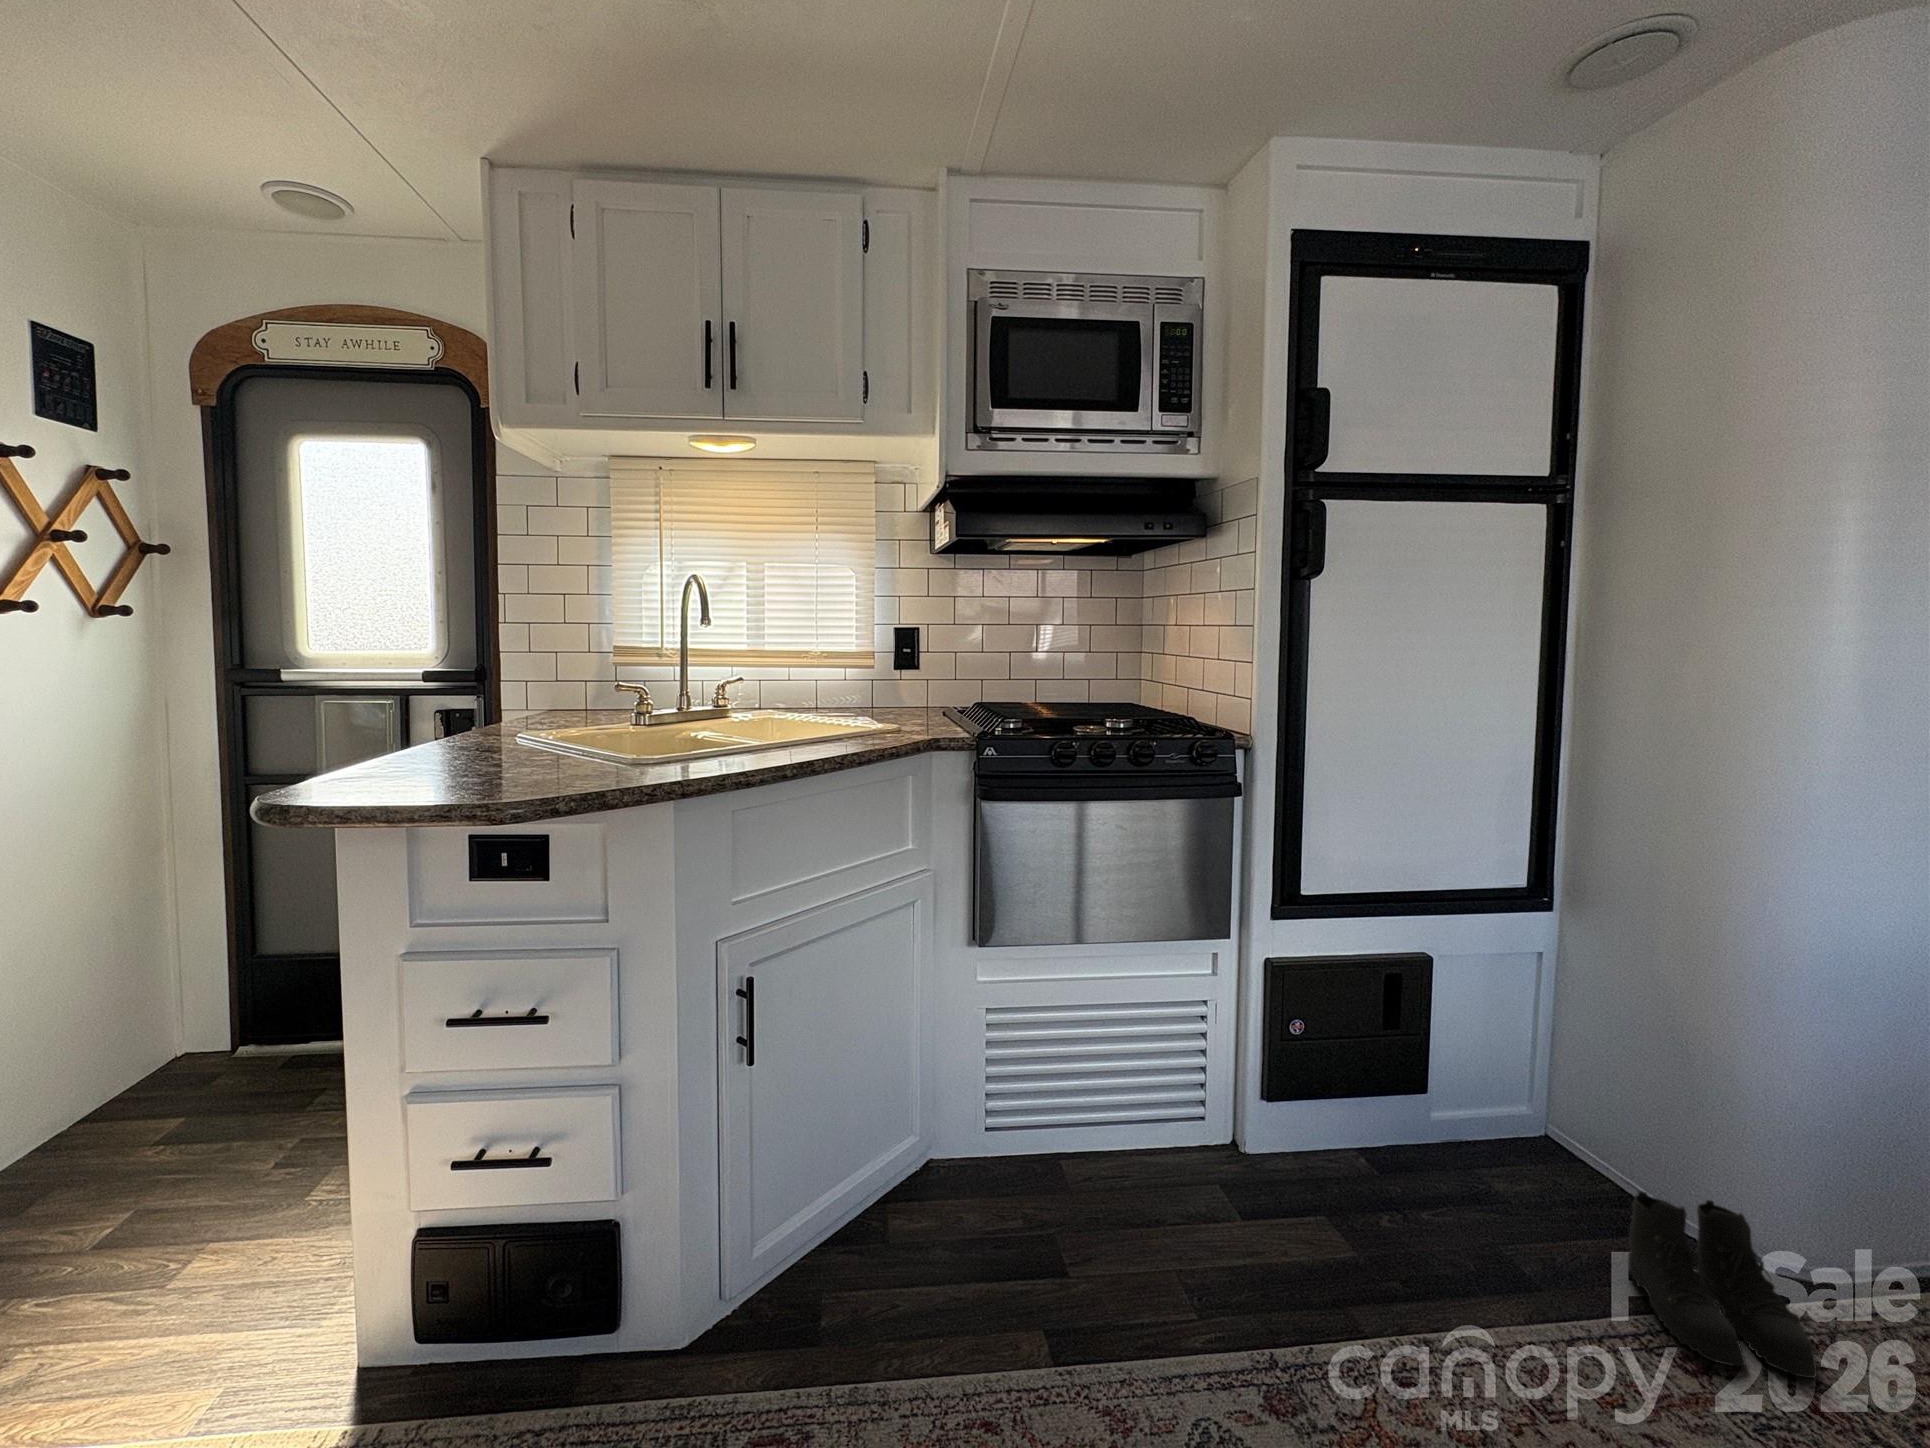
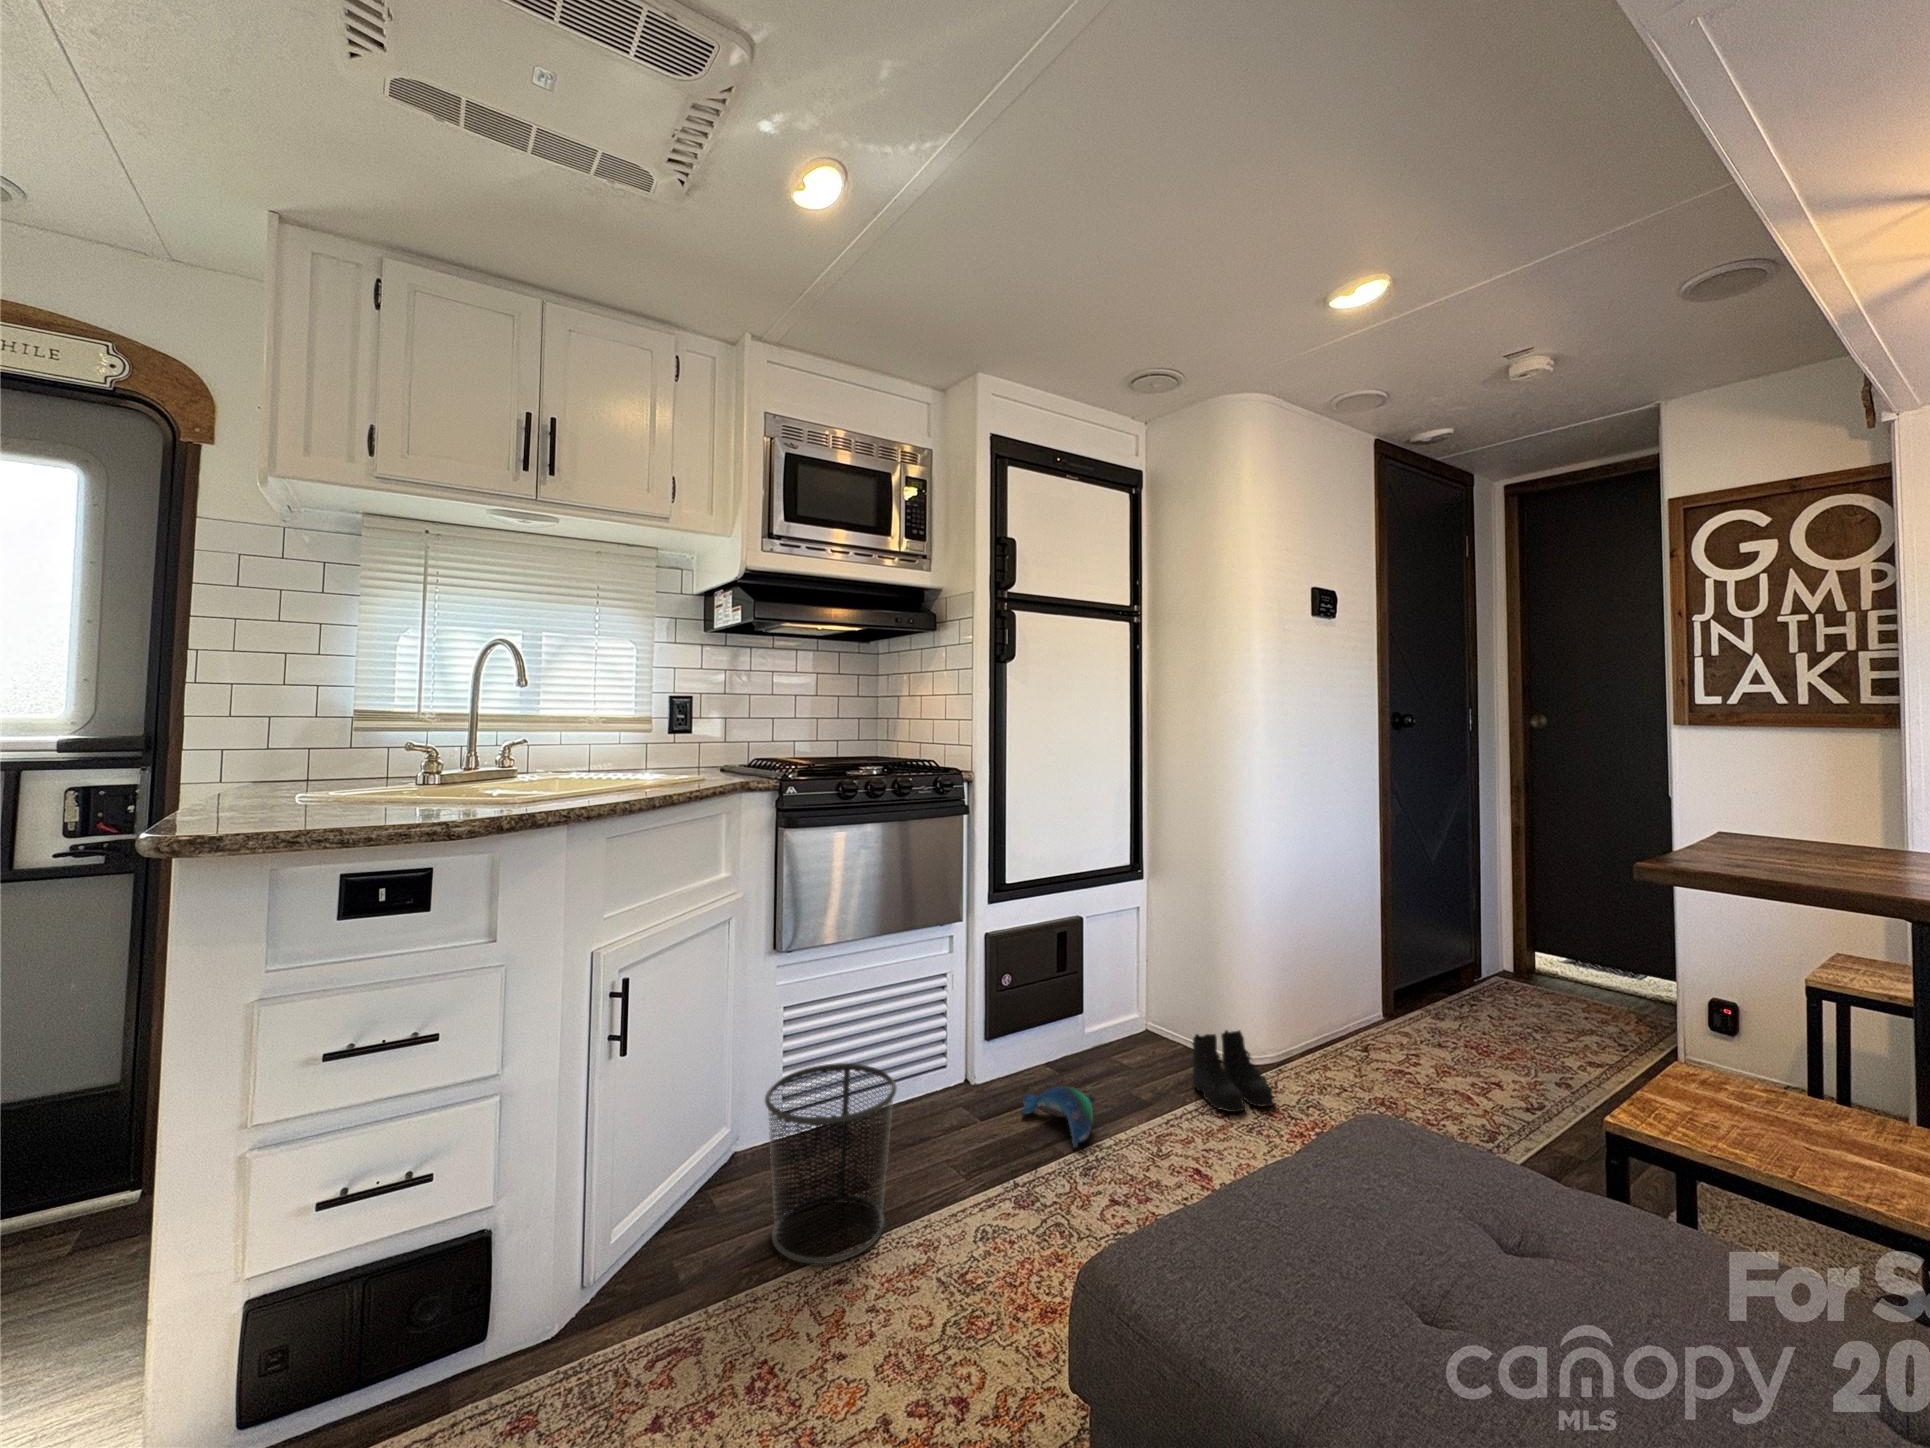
waste bin: none [917,1110,1088,1389] -> present [765,1063,897,1264]
plush toy: none [1306,1199,1428,1325] -> present [1022,1086,1095,1148]

